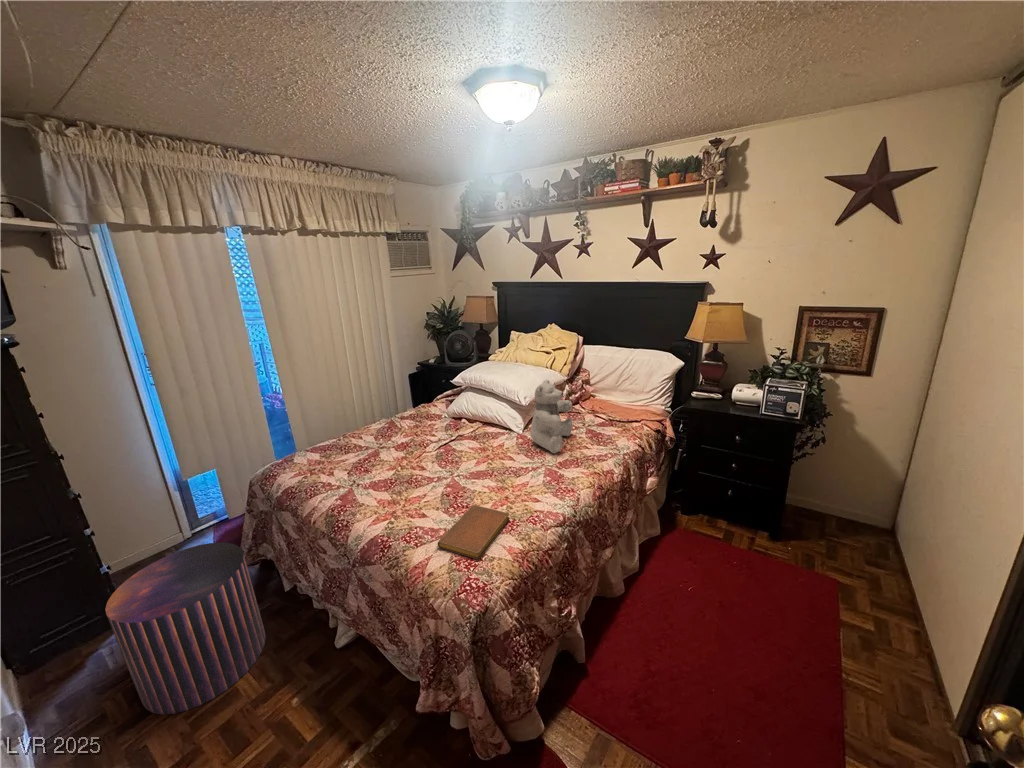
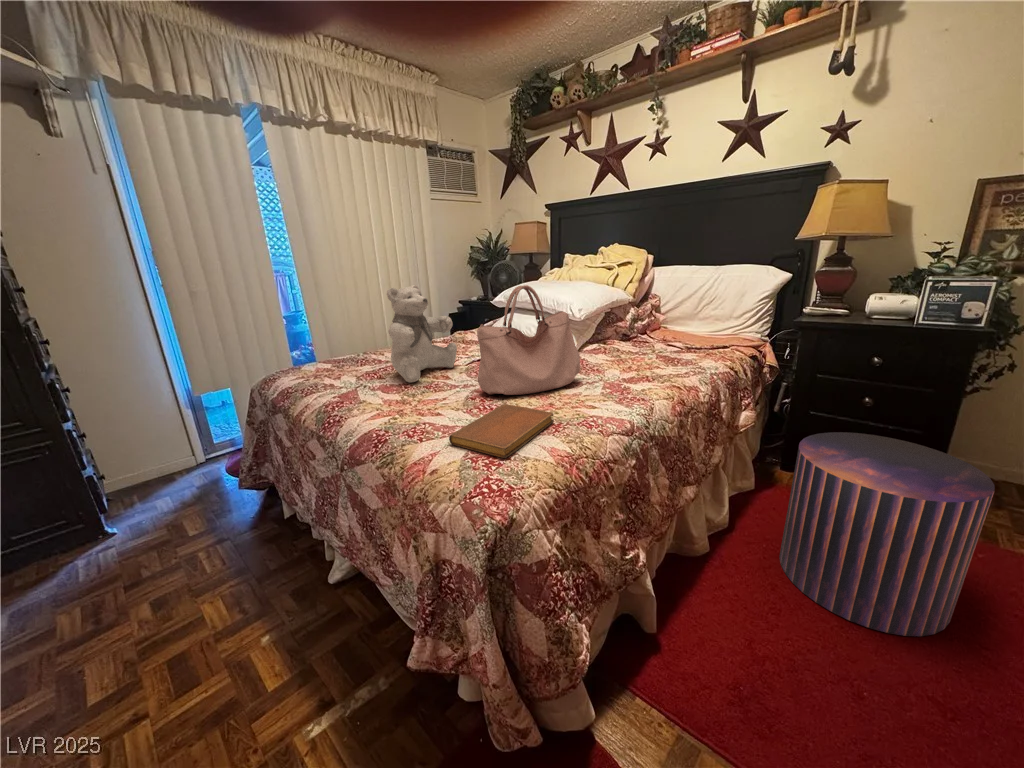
teddy bear: present [530,380,573,453] -> present [387,285,457,383]
handbag: none [449,407,527,492] -> present [477,285,580,395]
pouf: present [105,542,266,715] -> present [779,432,995,636]

